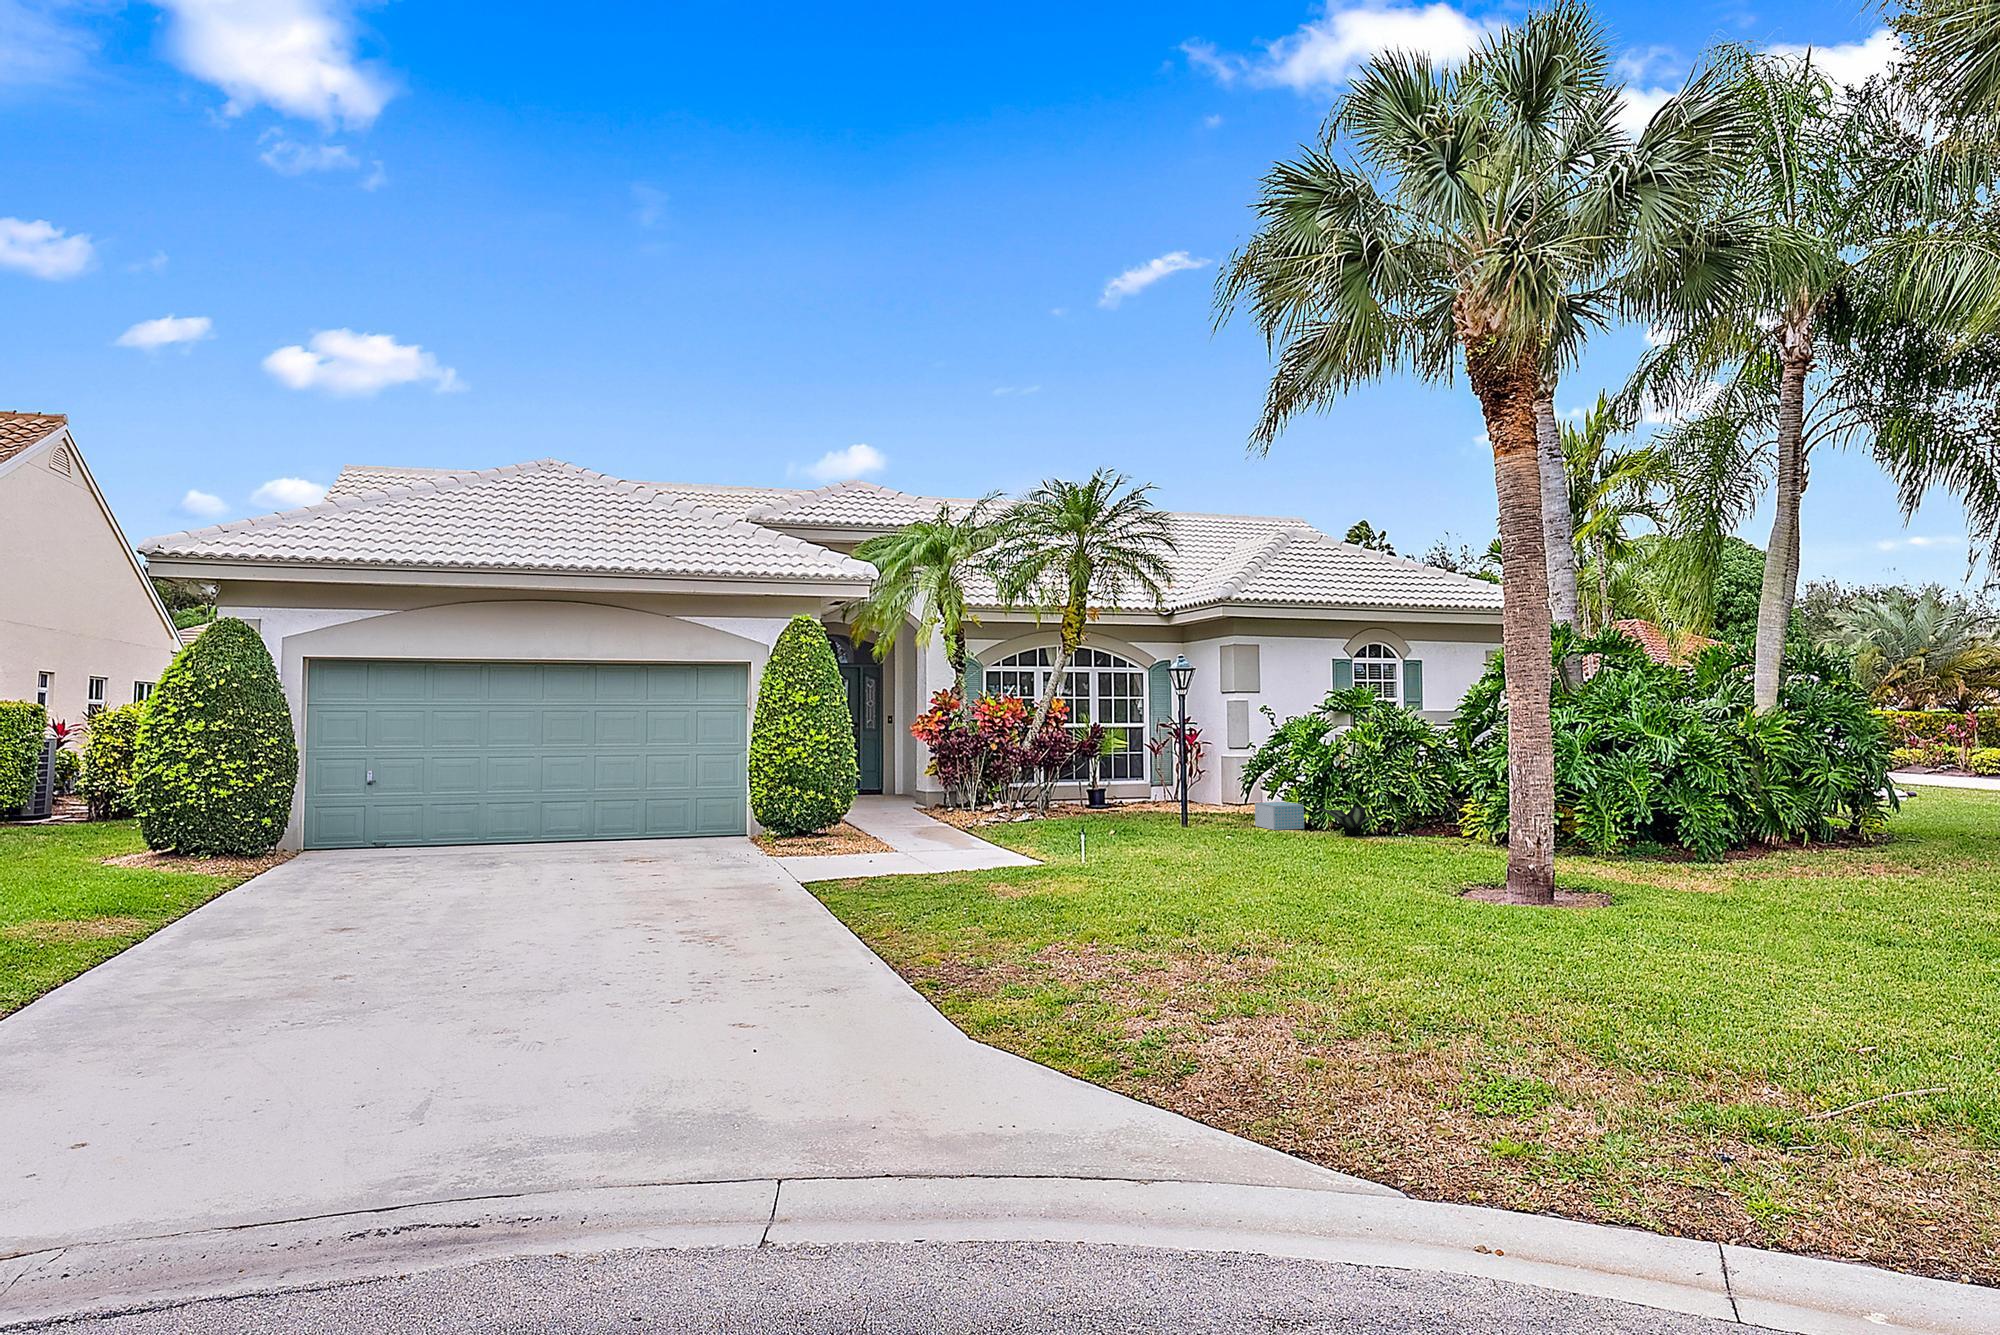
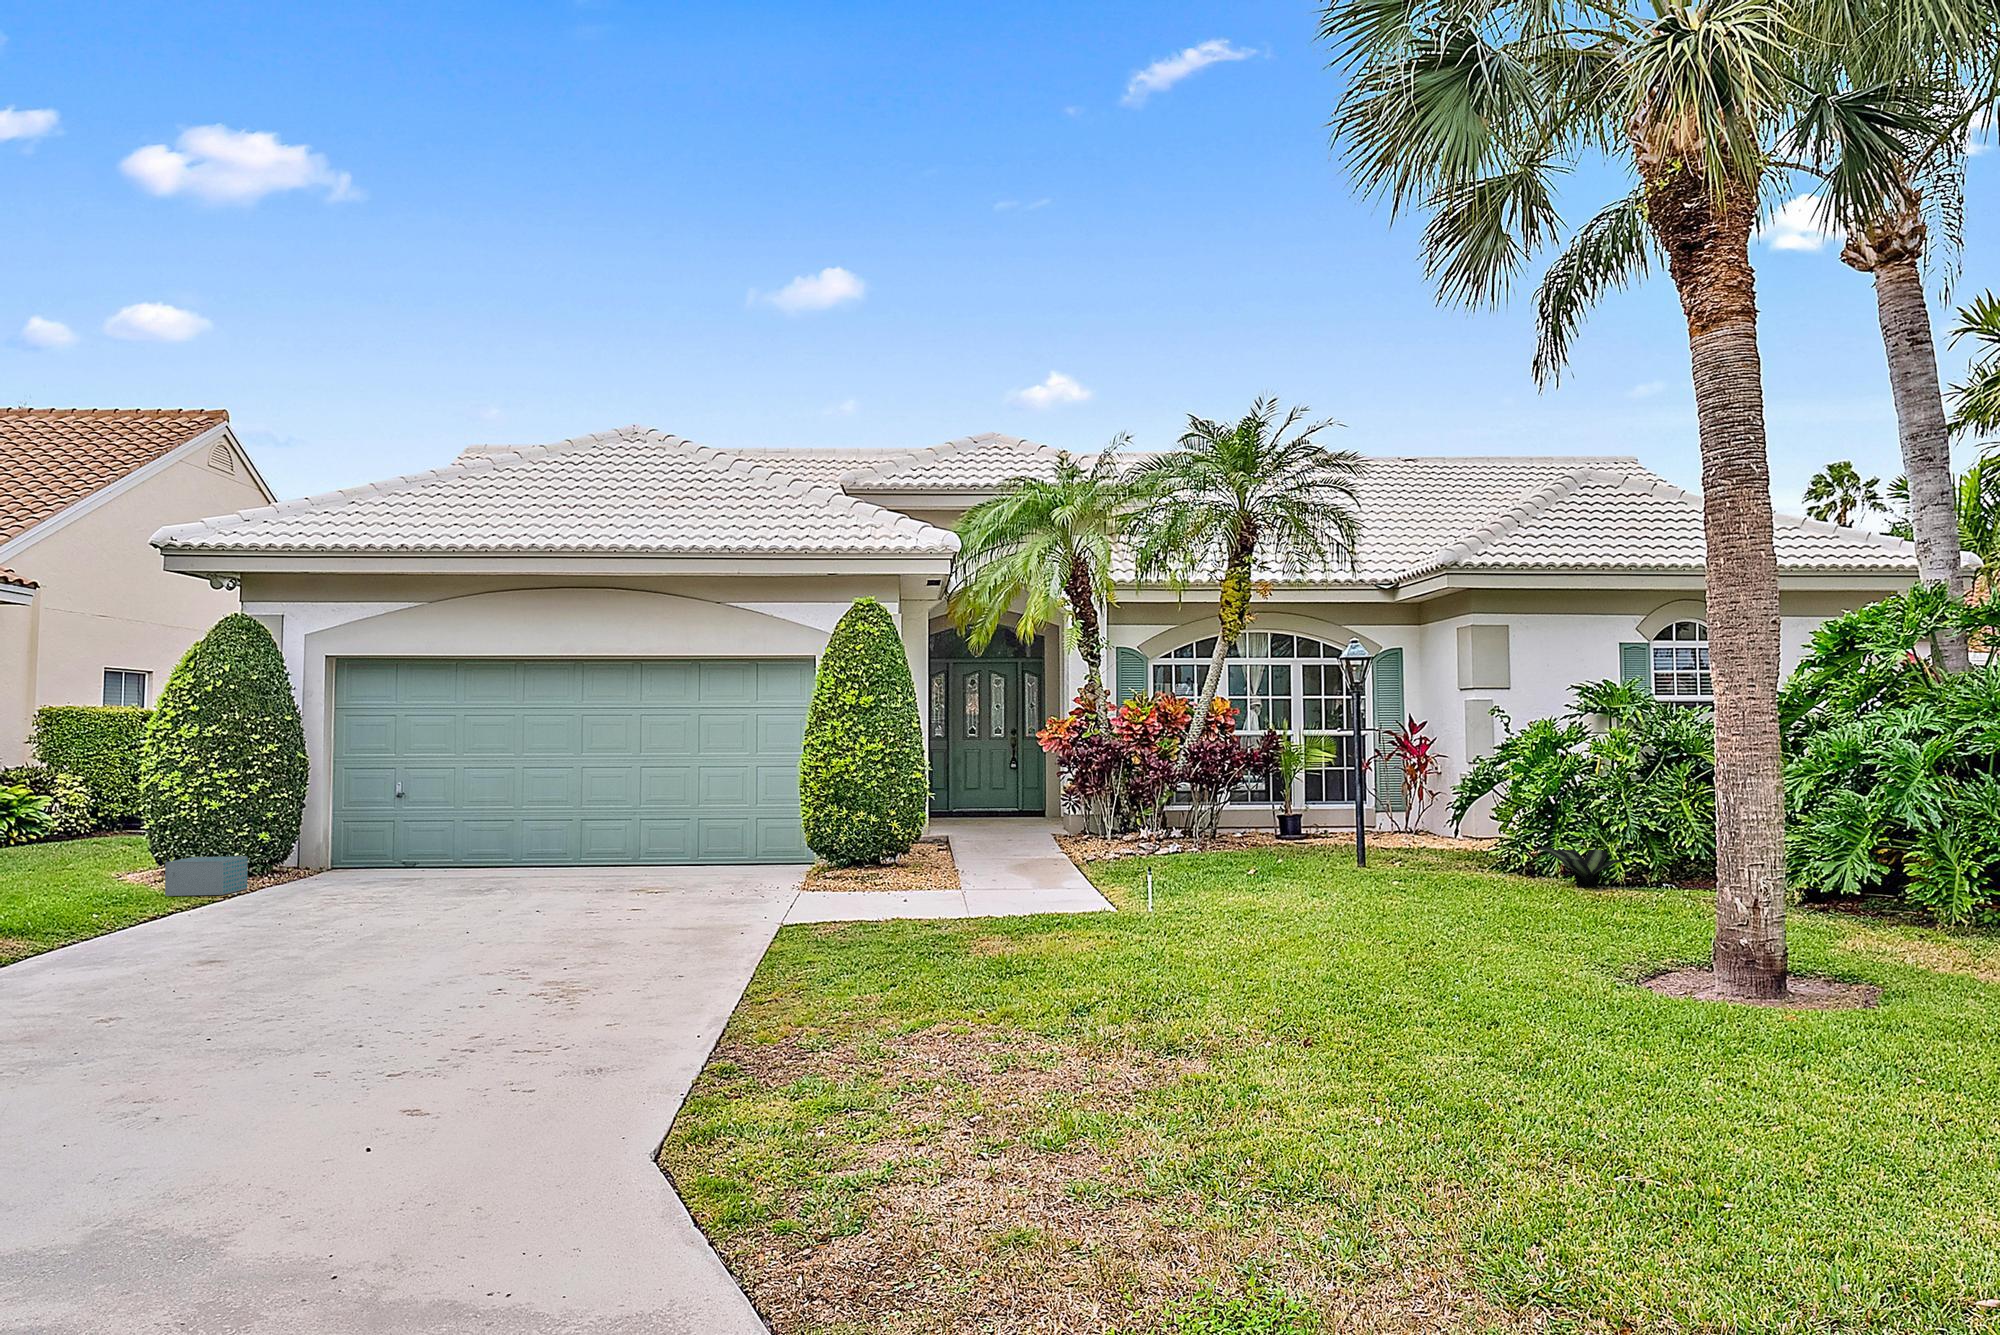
storage box: present [1255,802,1304,830] -> present [165,856,248,896]

